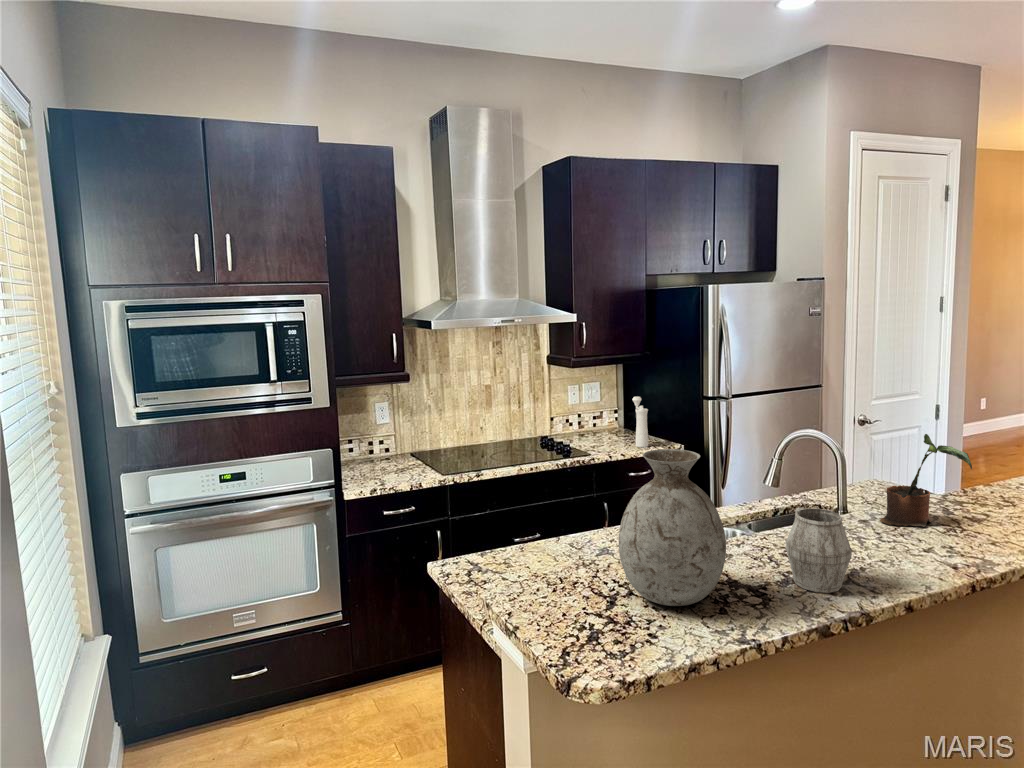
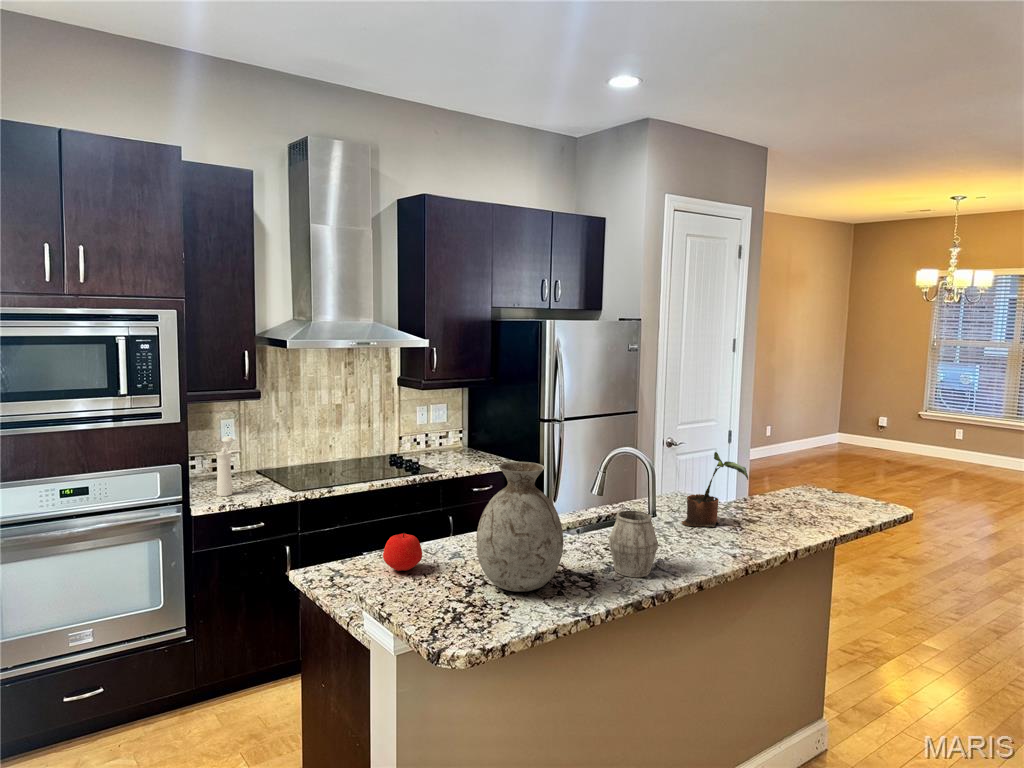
pepper mill: present [632,397,648,447] -> present [216,437,233,496]
apple: none [515,529,559,572] -> present [383,533,422,571]

